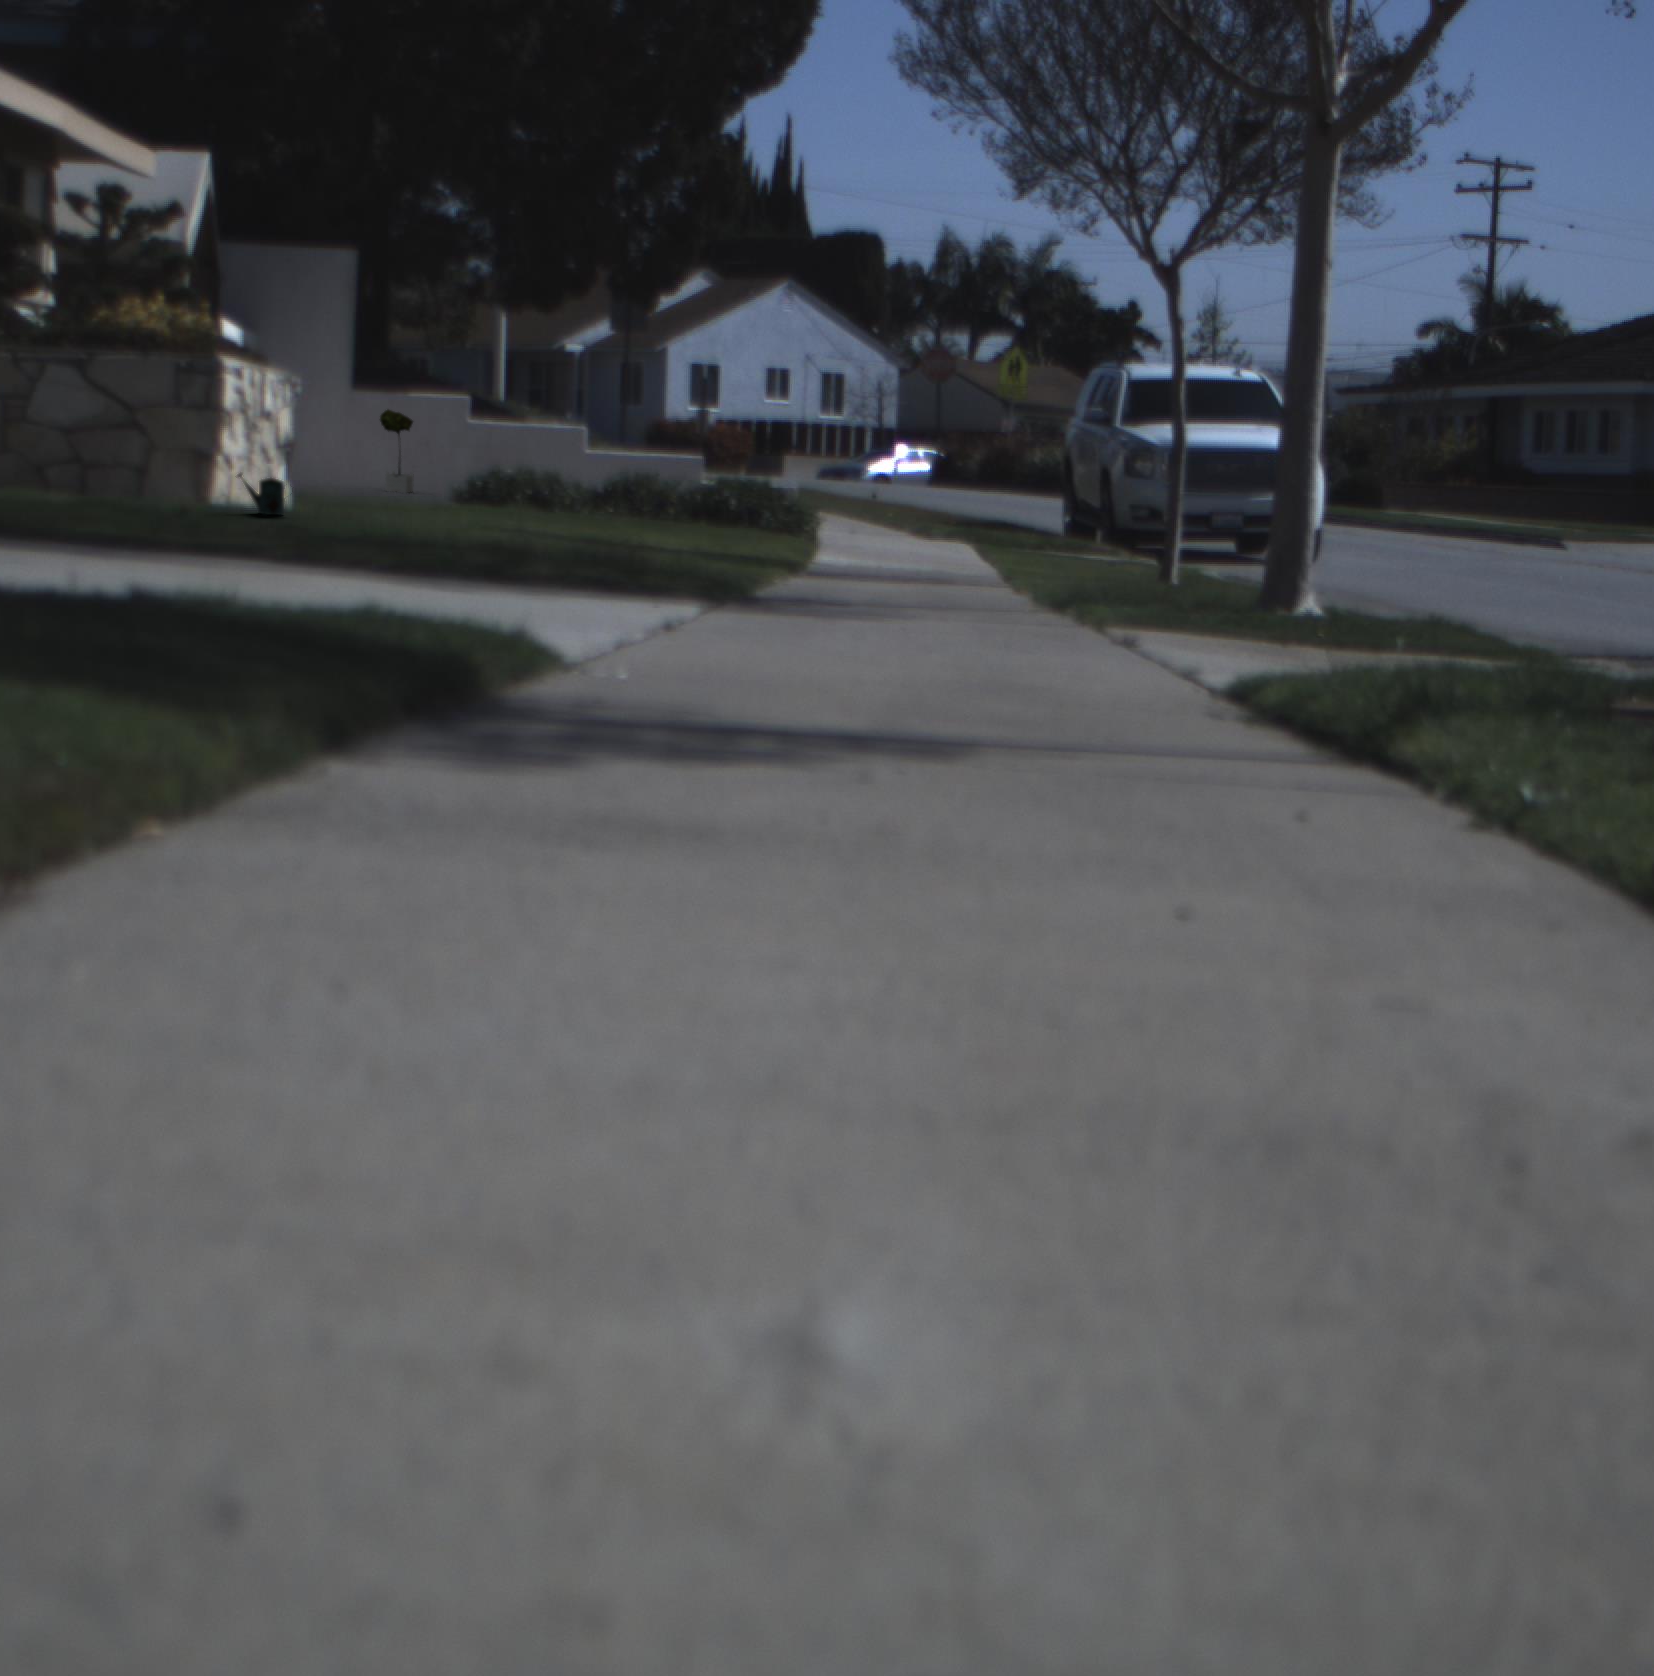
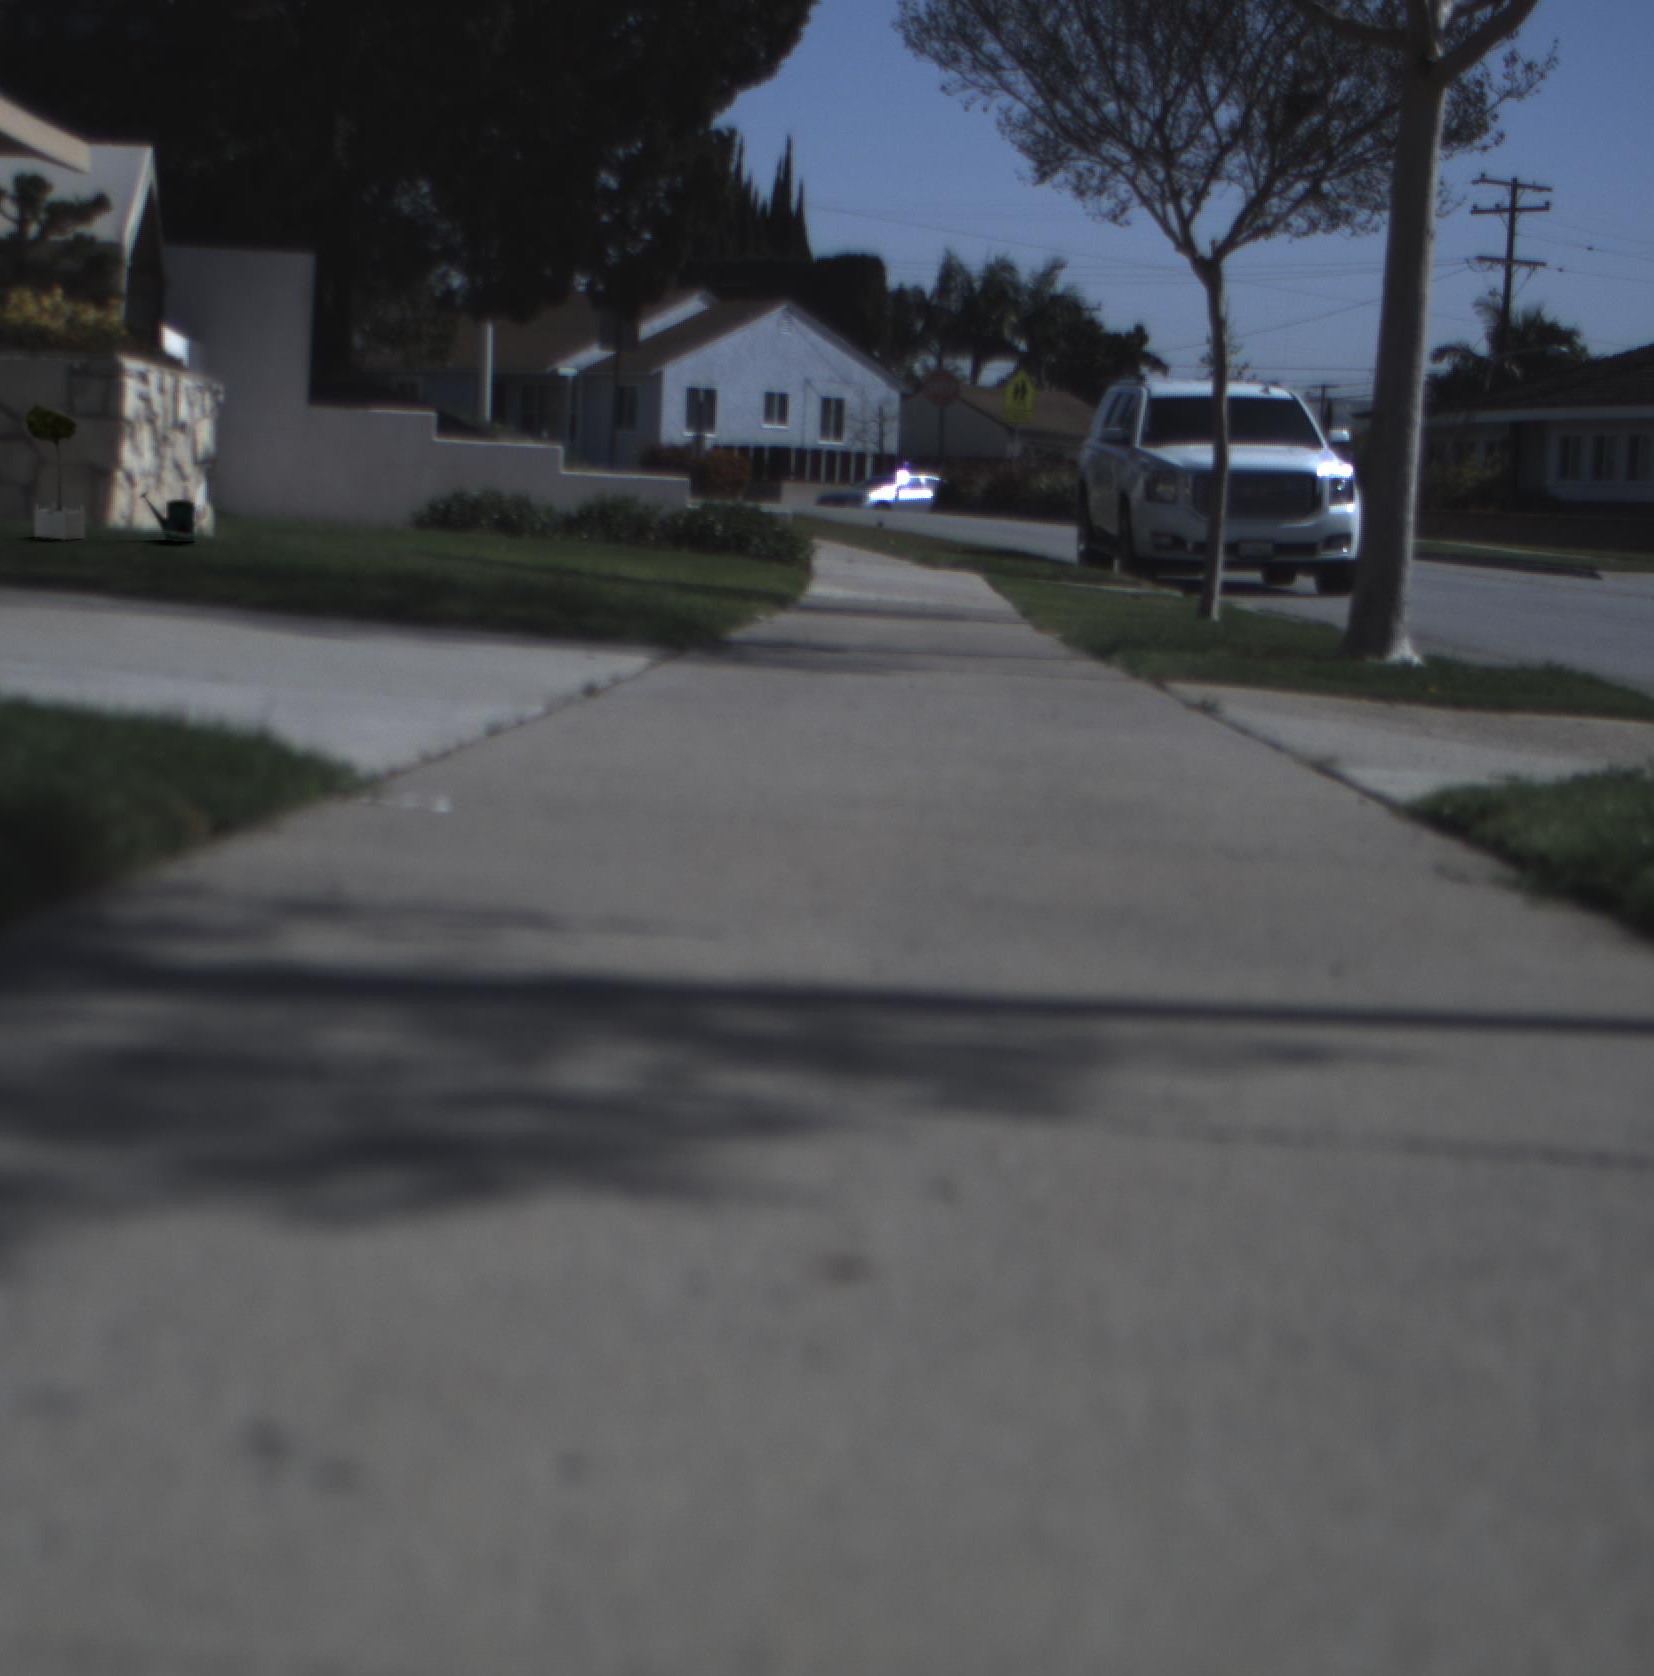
potted tree: present [380,410,413,493] -> present [26,404,85,540]

